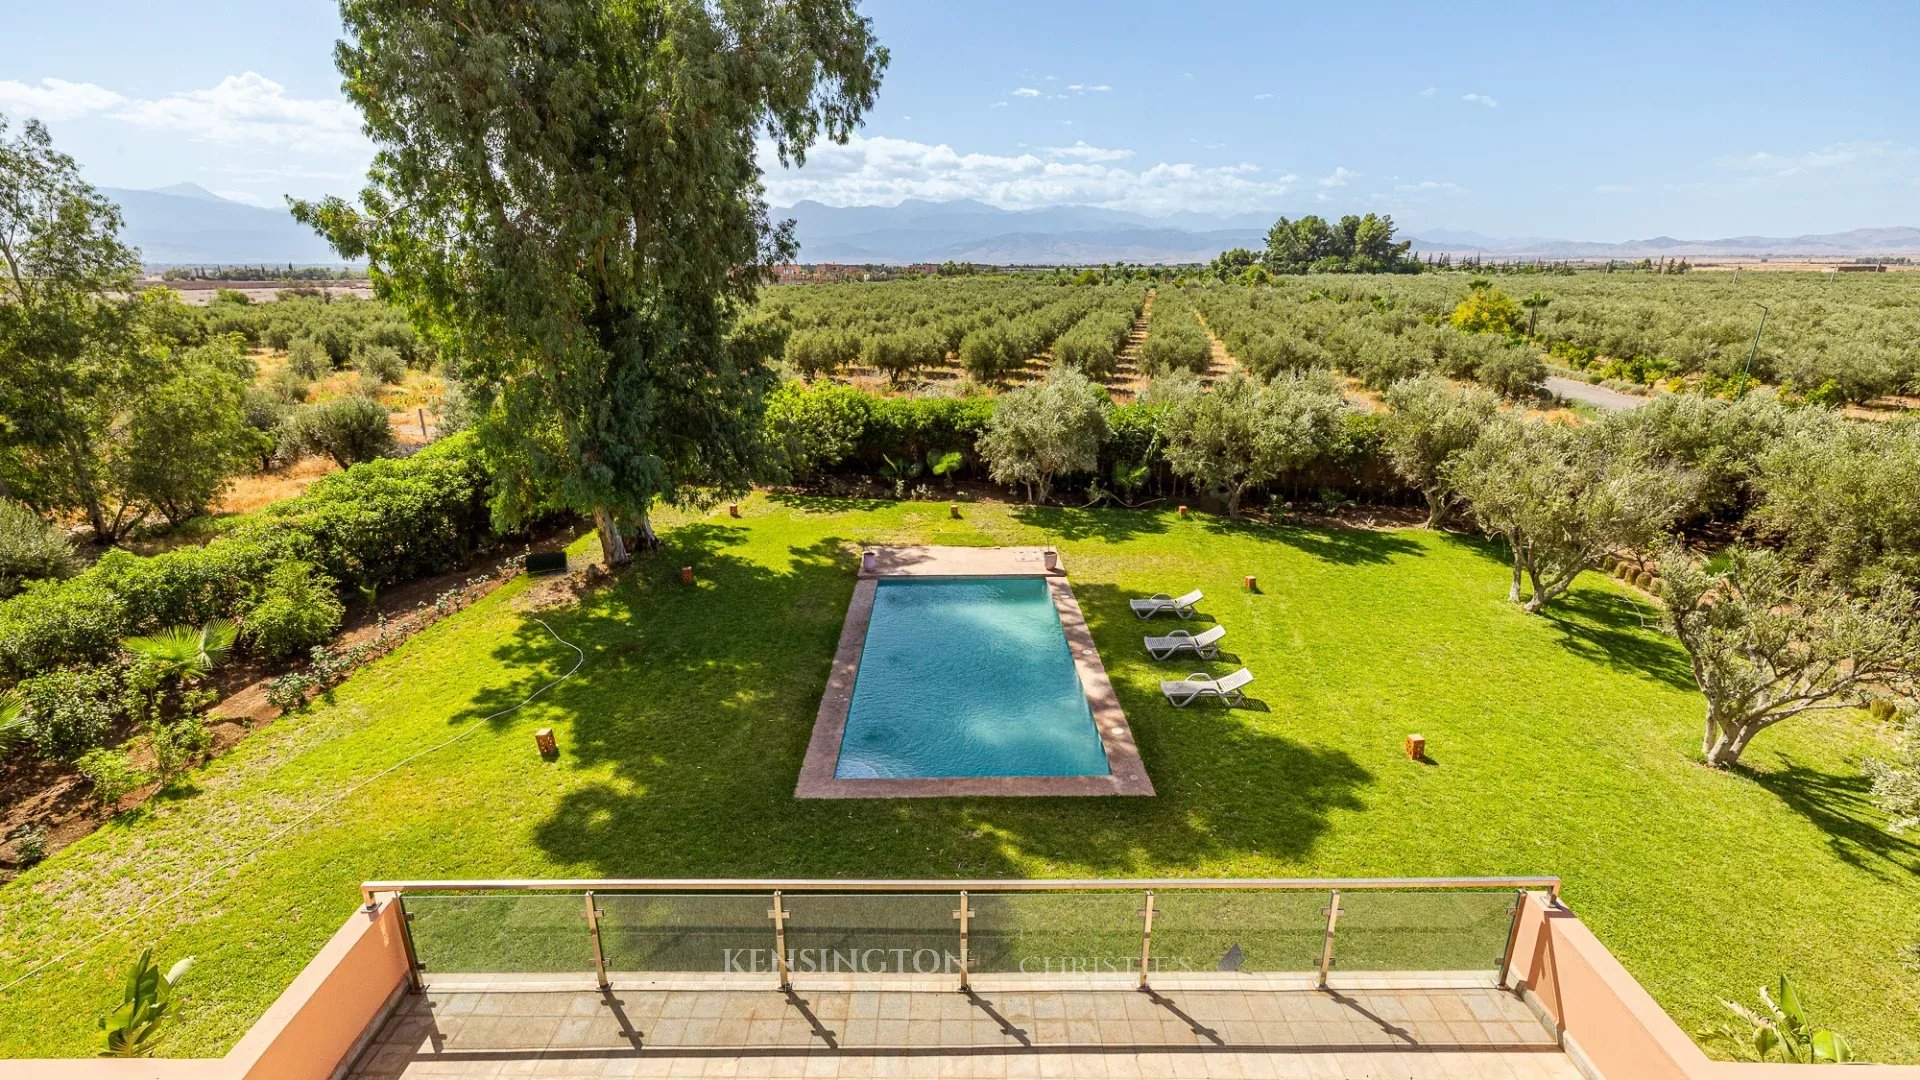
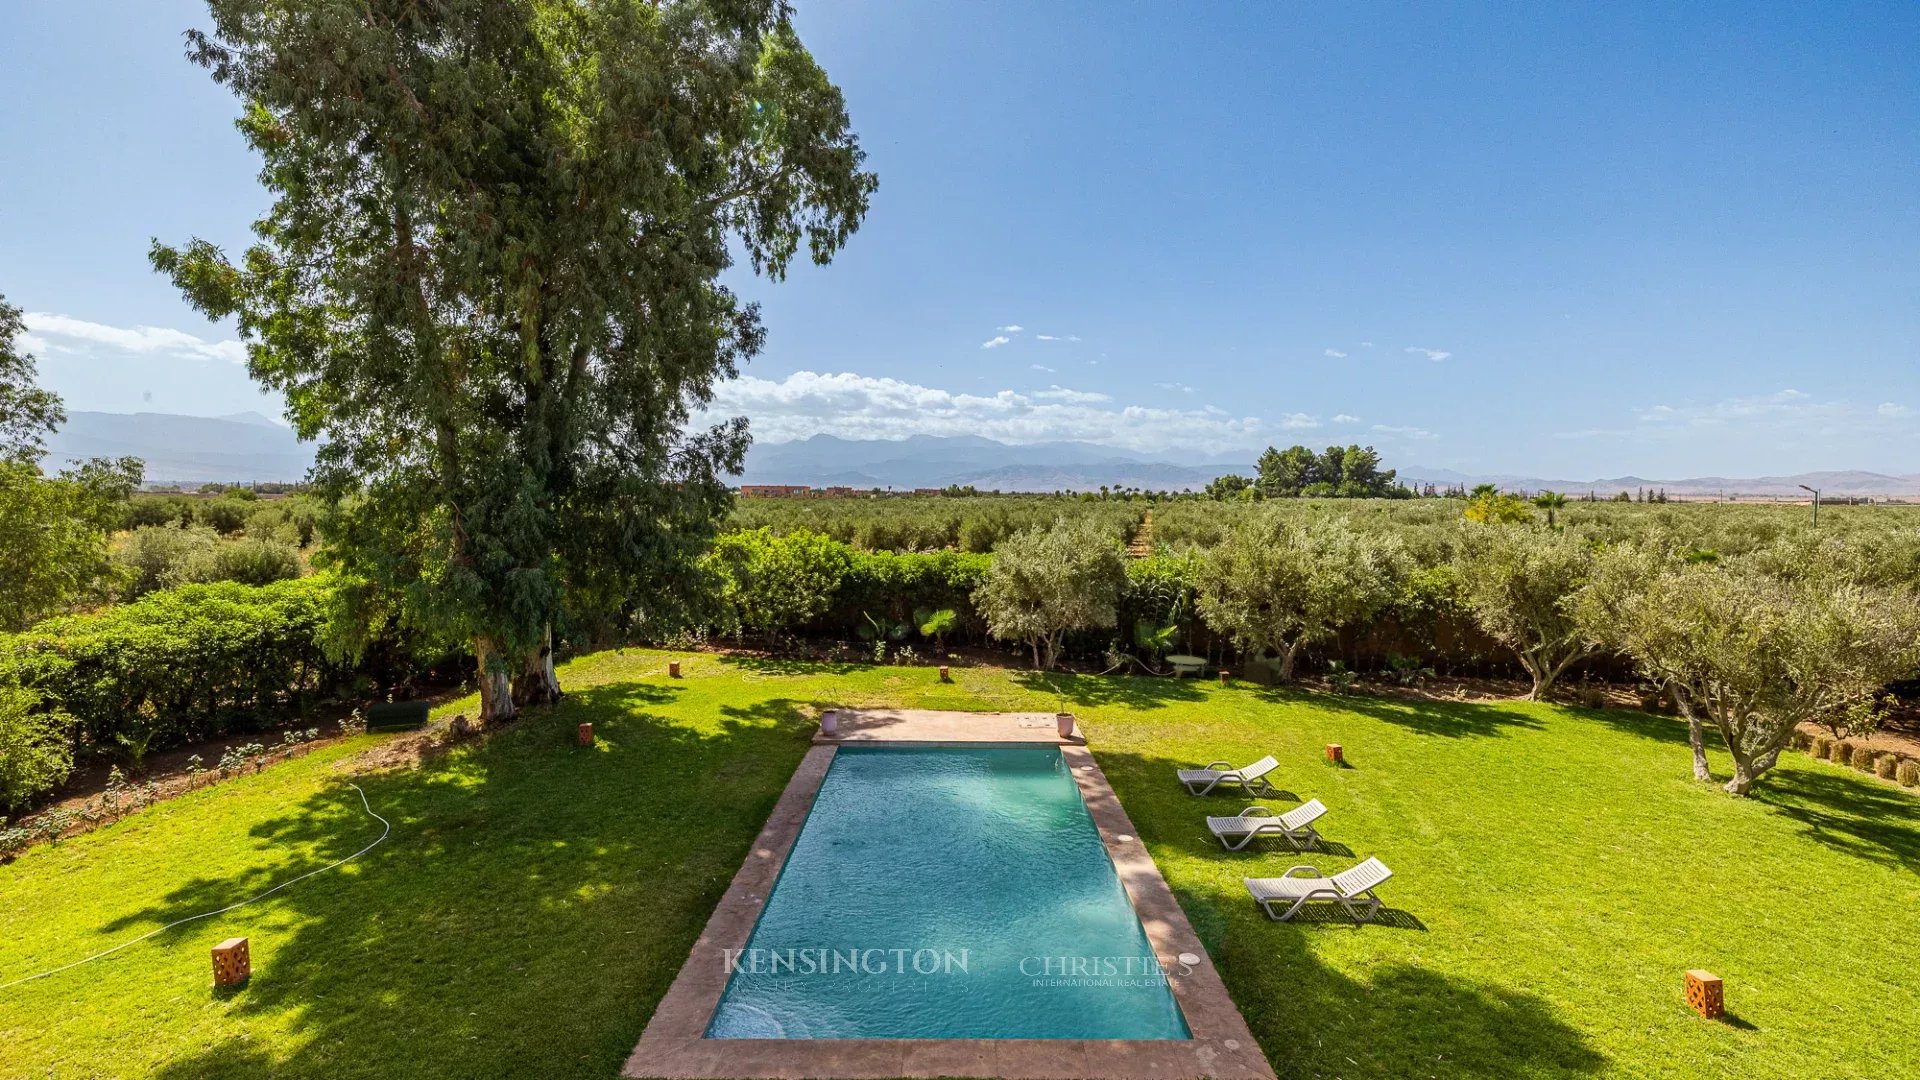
round table: none [1137,490,1171,510] -> present [1167,656,1206,678]

